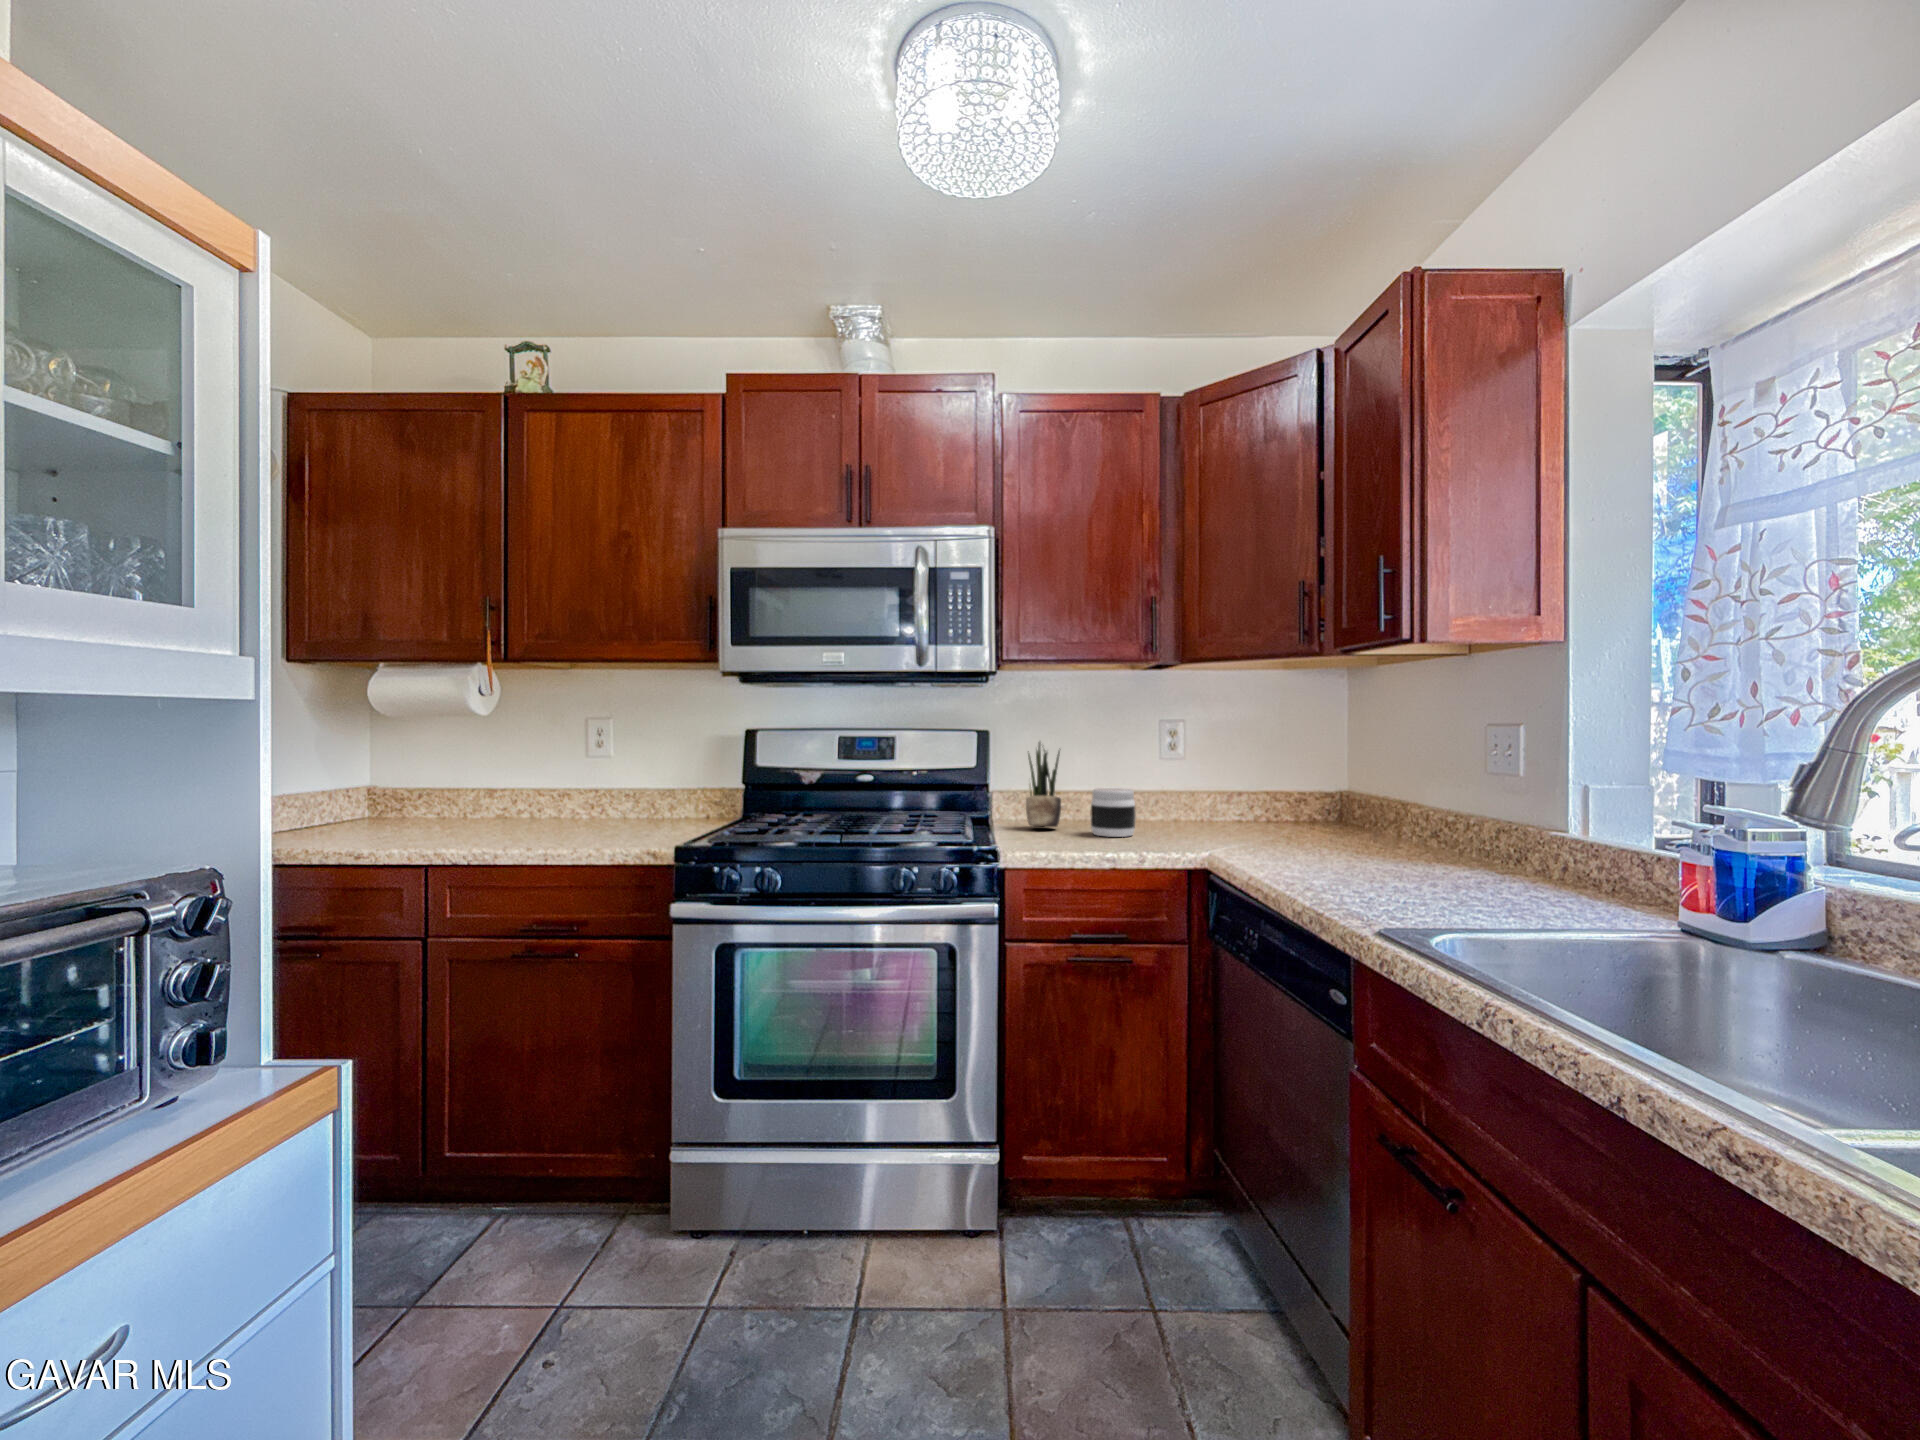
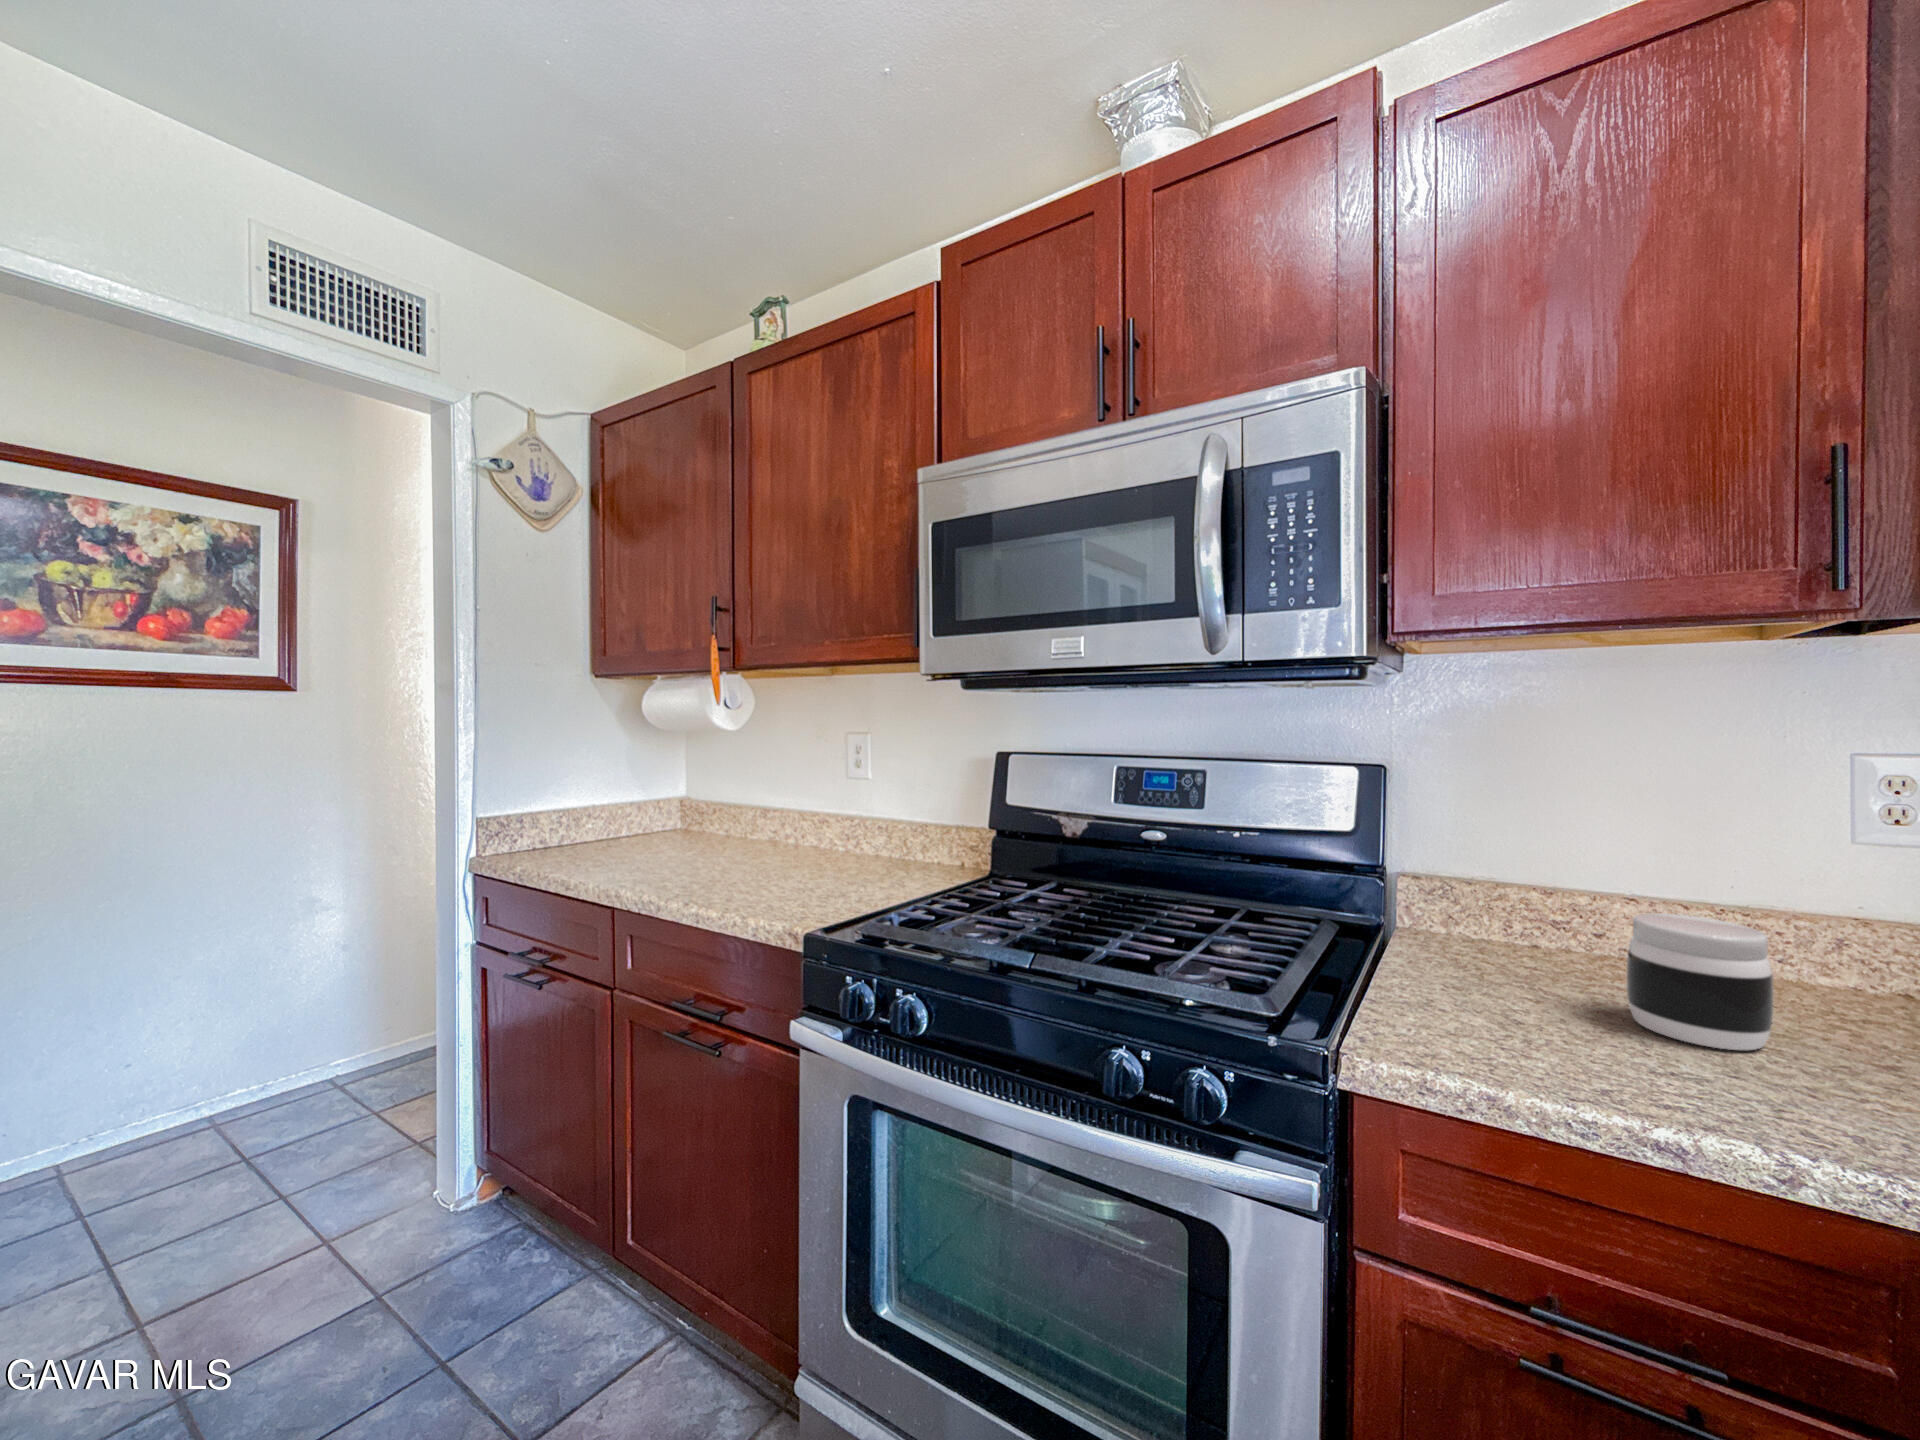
potted plant: present [1026,742,1061,827] -> none [1460,791,1548,976]

